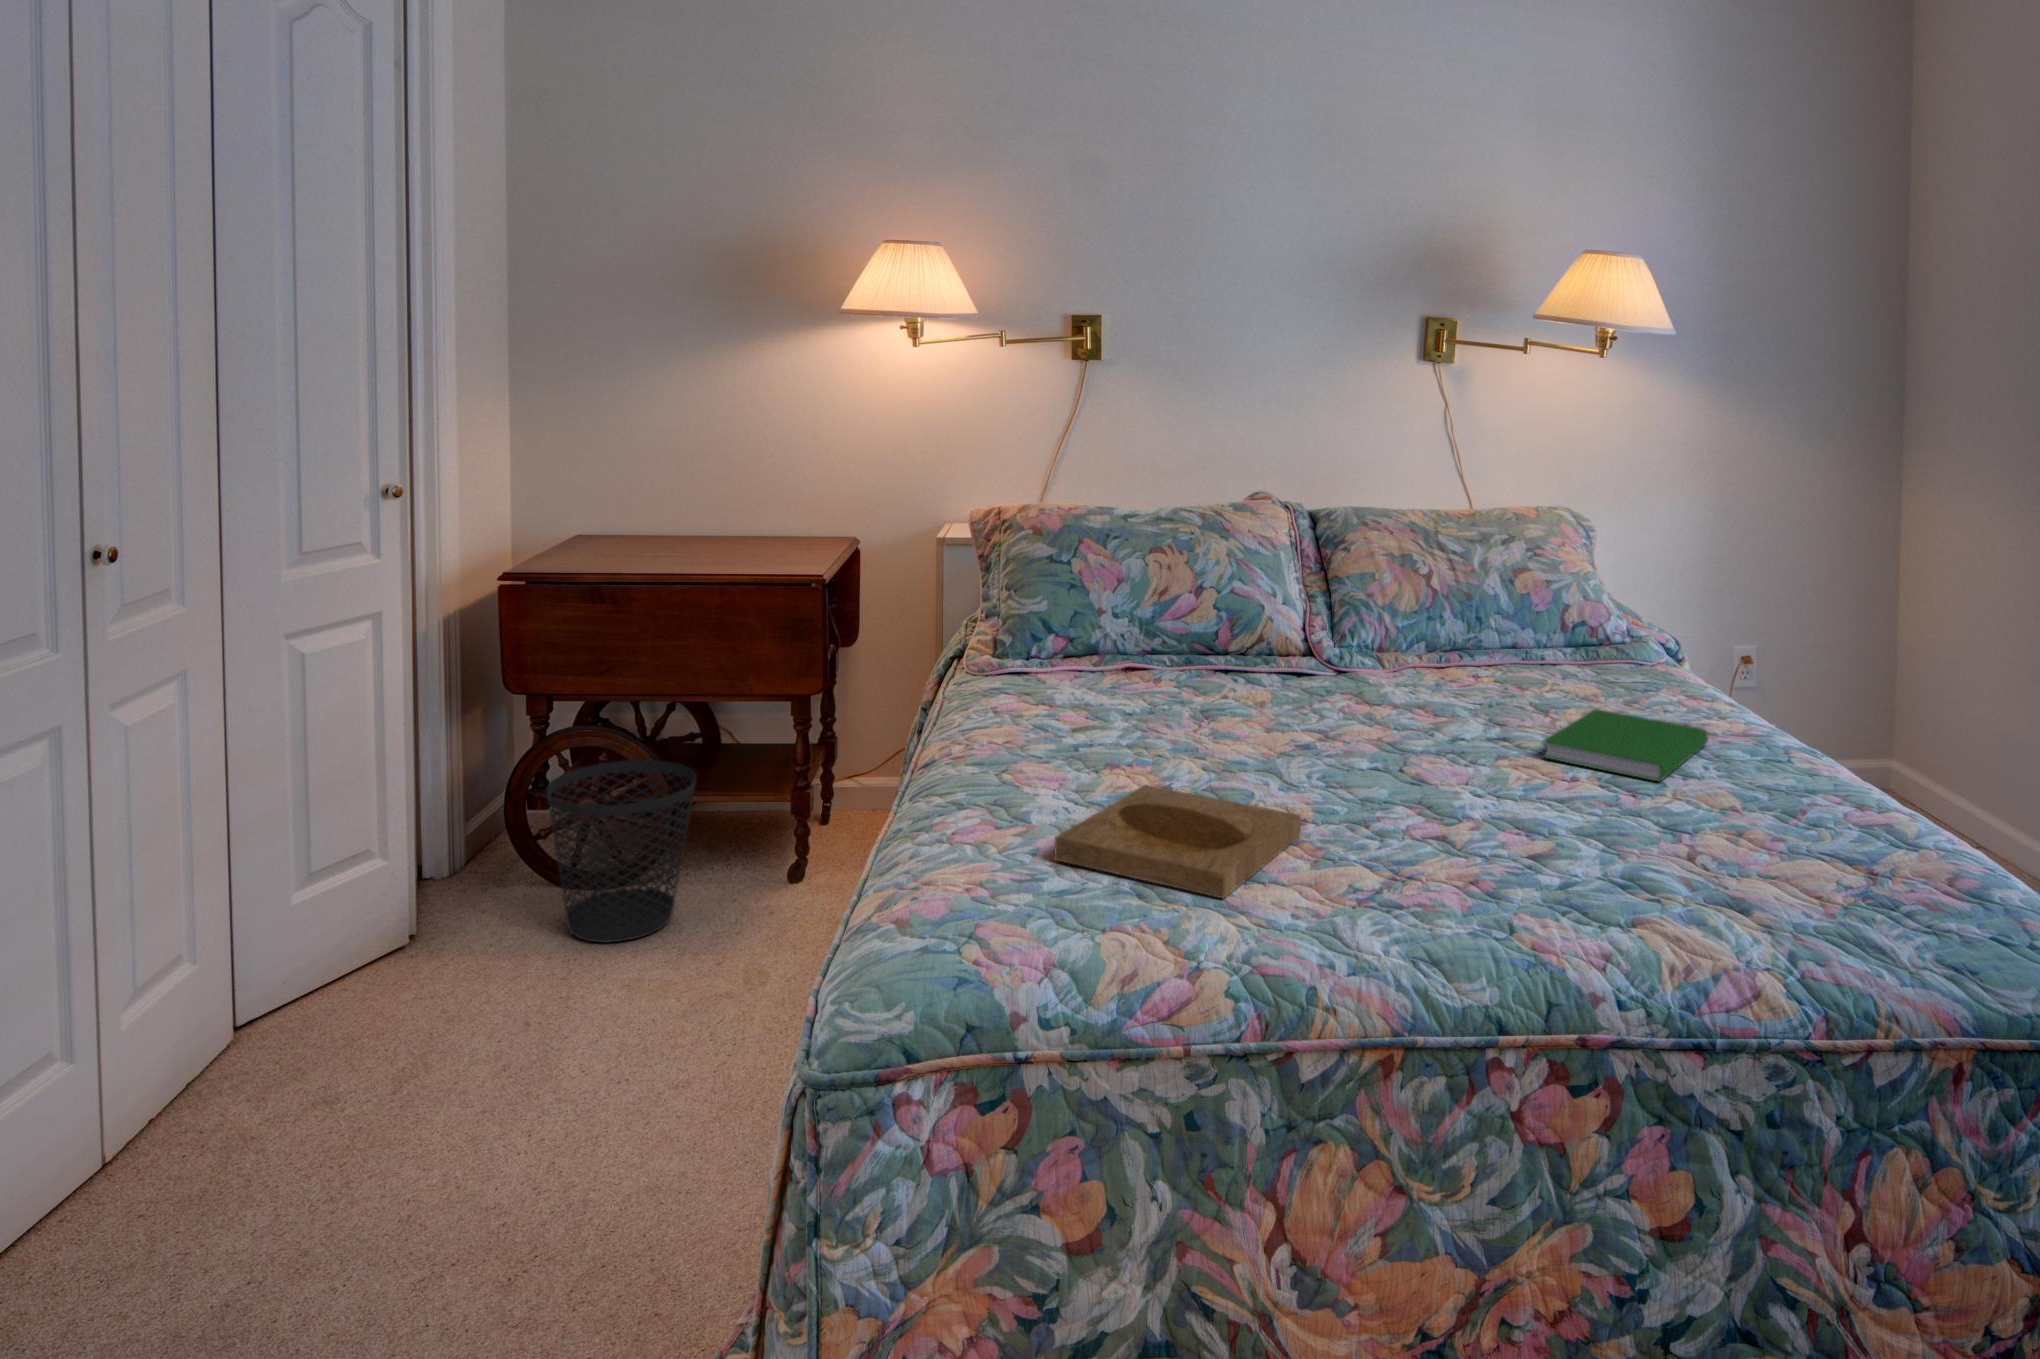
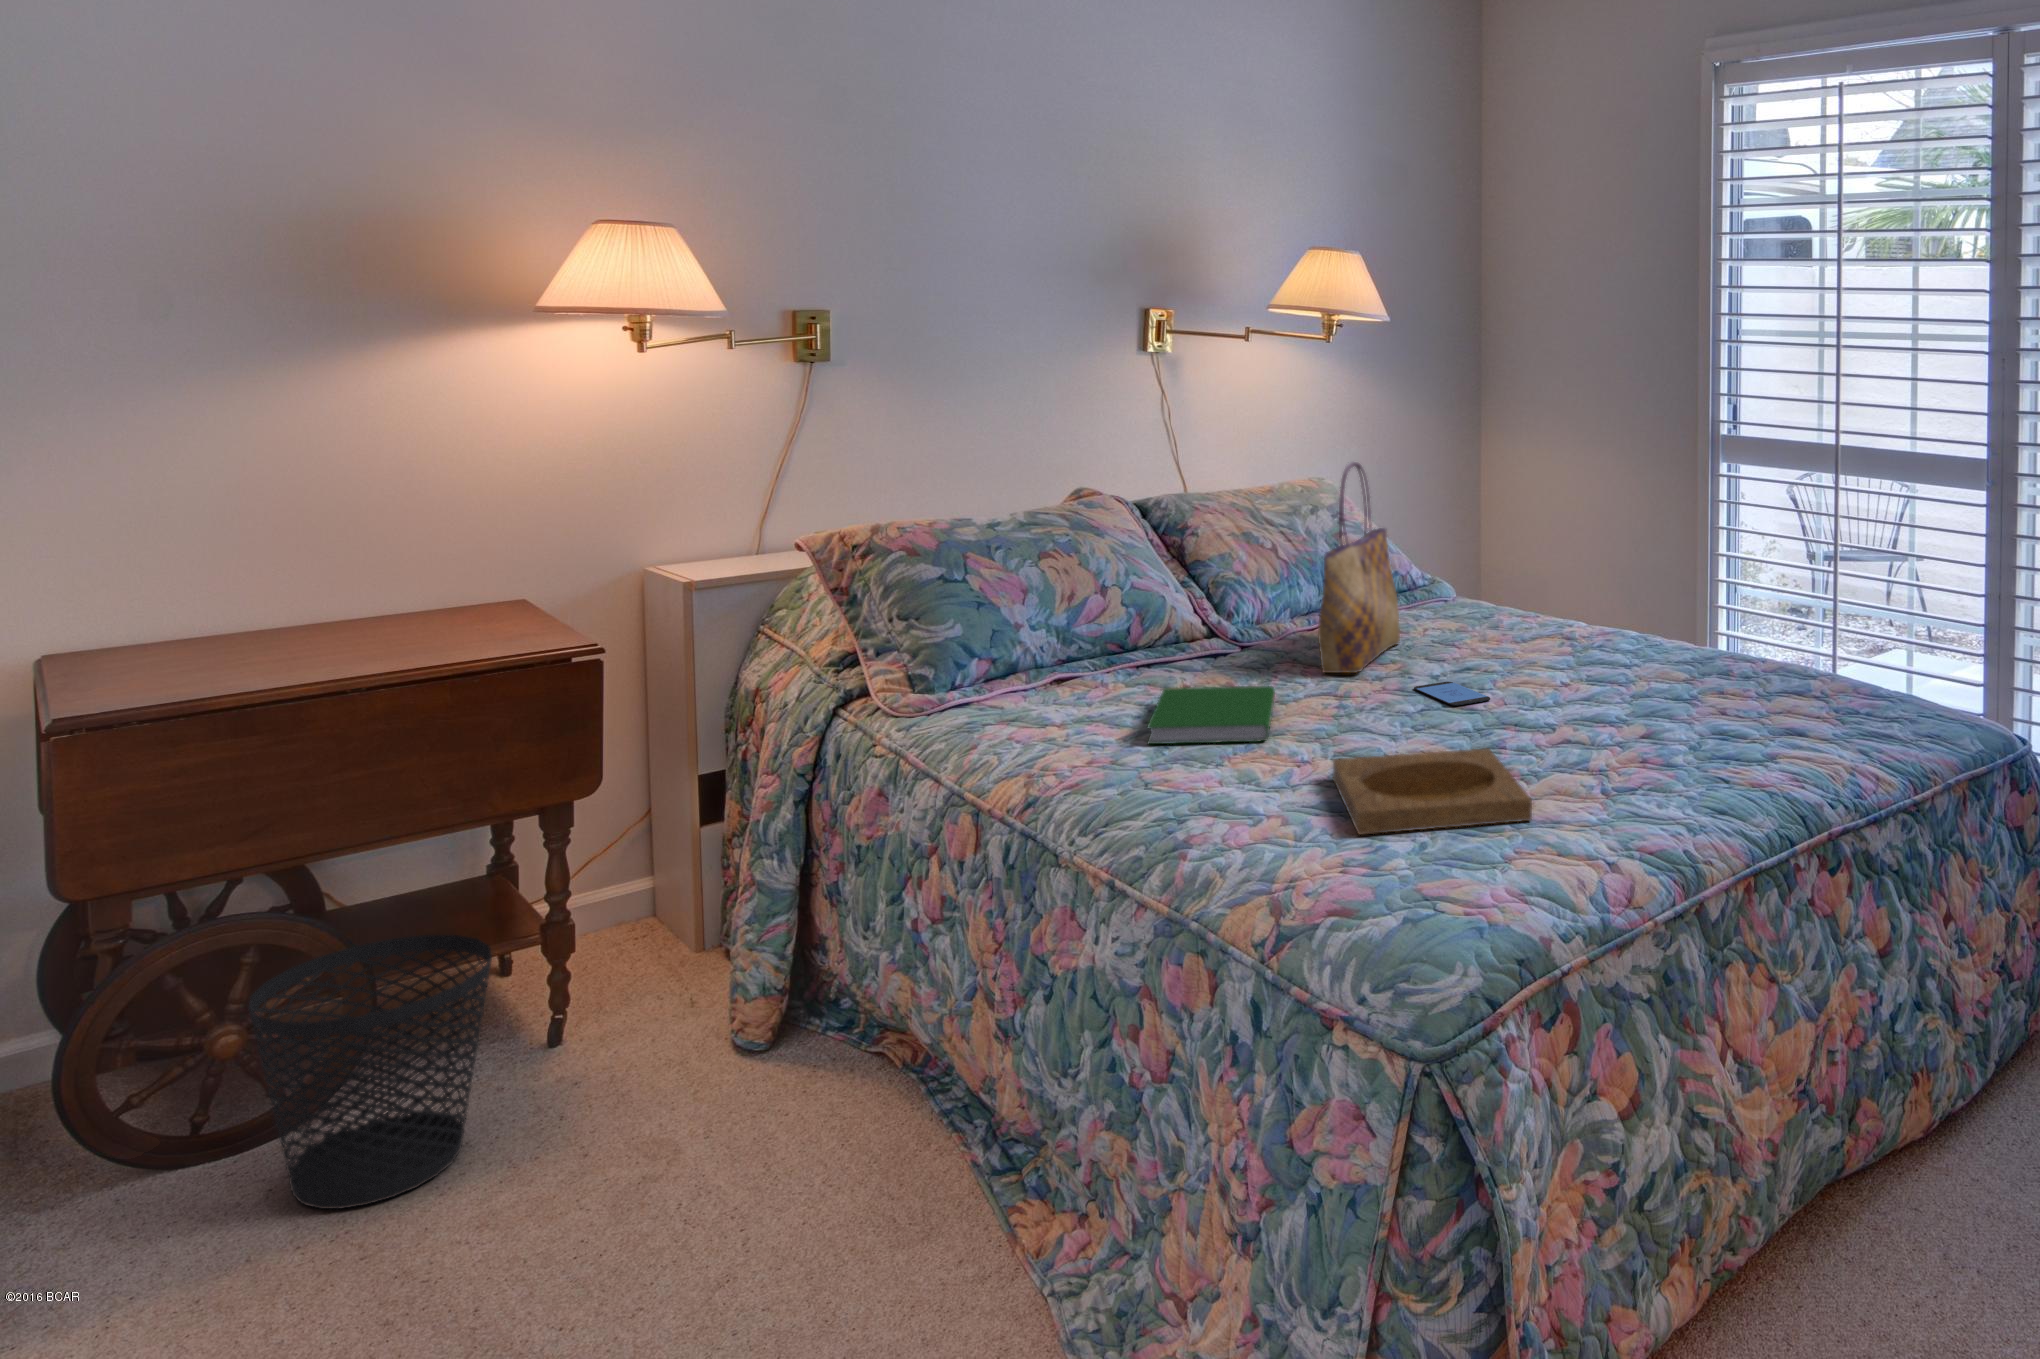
tote bag: none [1335,489,1479,715] -> present [1318,461,1400,673]
hardcover book: present [1543,709,1708,781] -> present [1148,686,1275,744]
smartphone: none [1393,741,1446,772] -> present [1414,682,1490,706]

